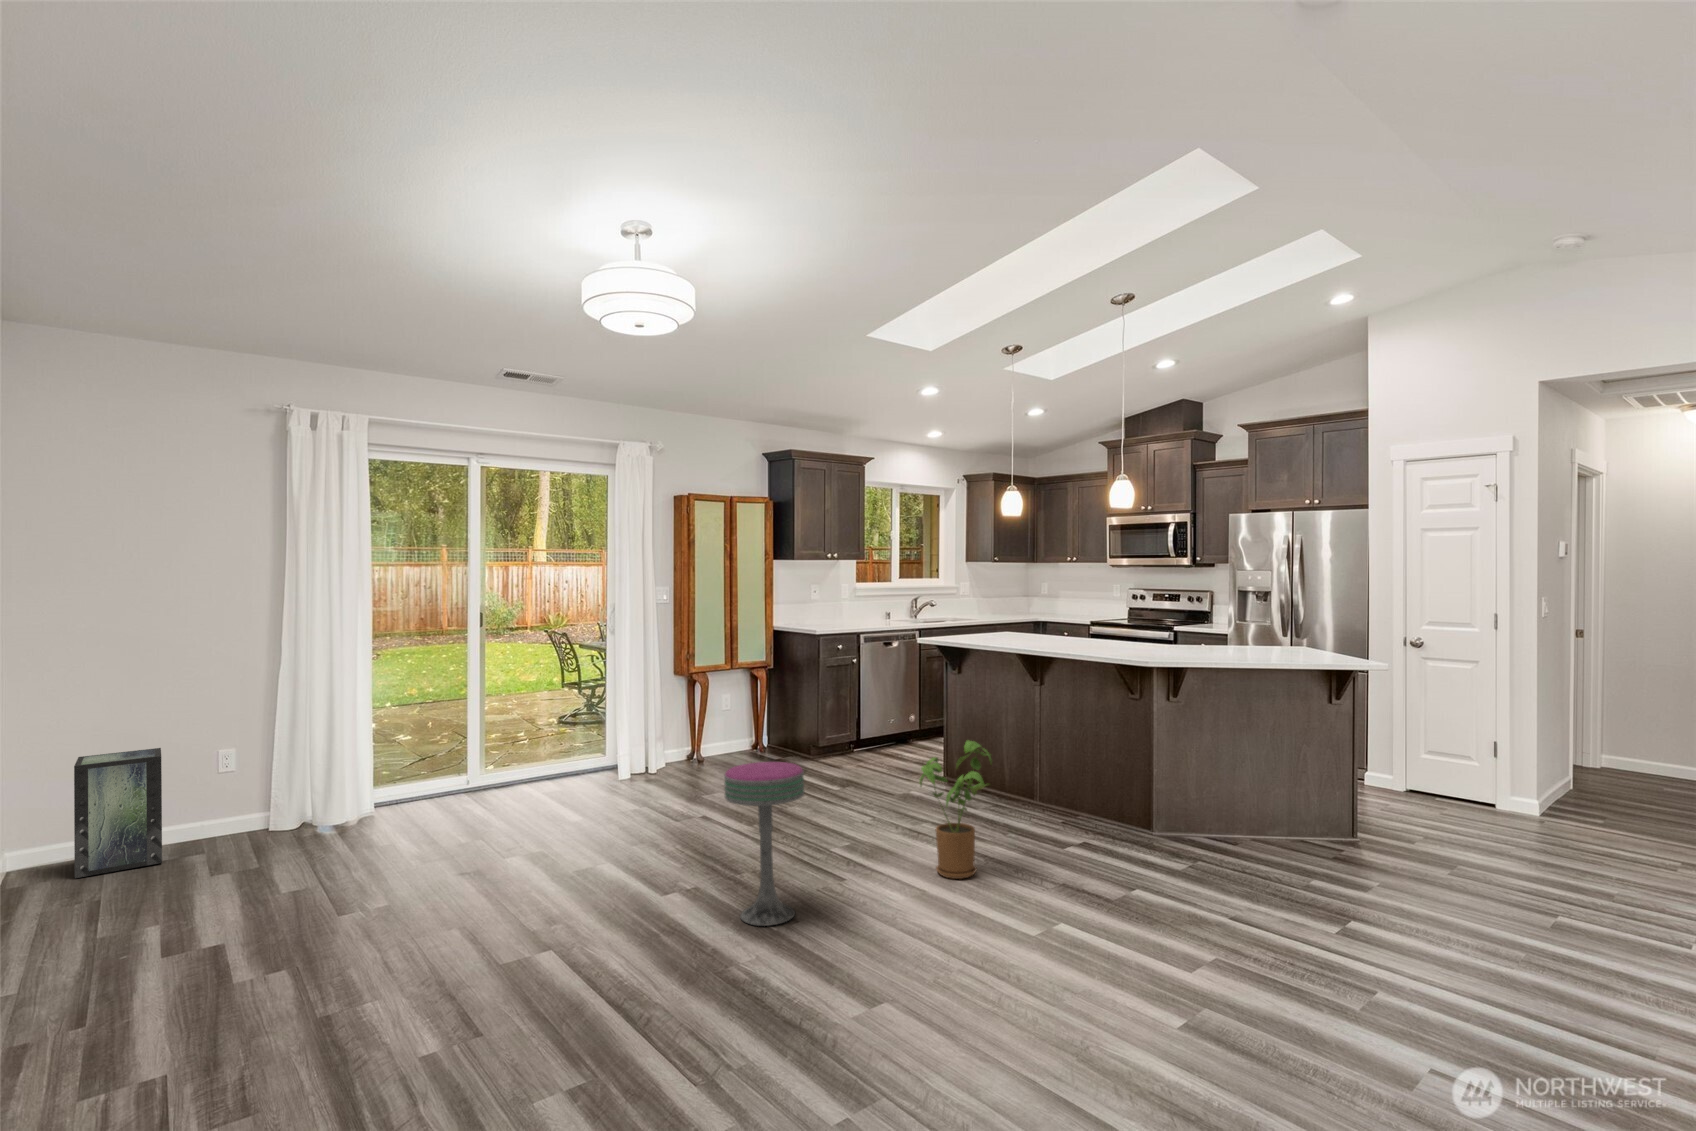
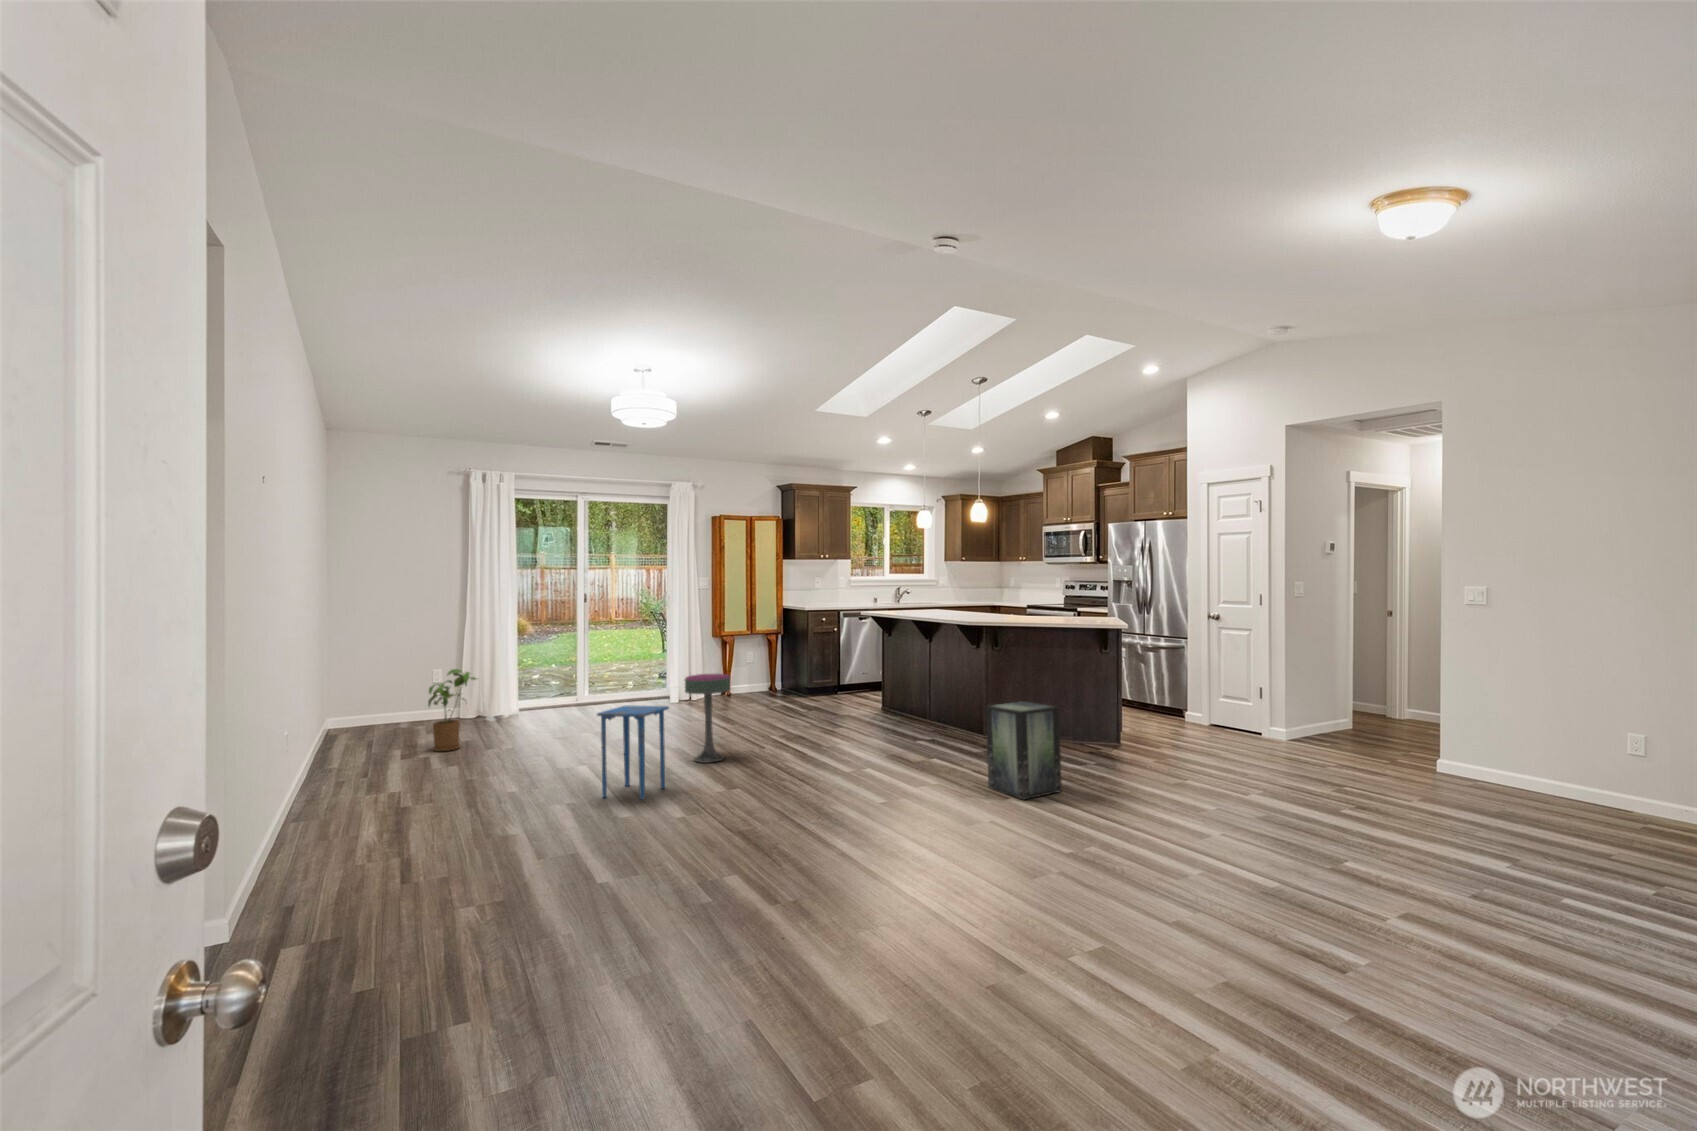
house plant: present [919,740,992,879] -> present [428,669,476,751]
storage box: present [74,748,162,878] -> present [986,701,1062,799]
side table: none [616,849,744,1055] -> present [597,705,669,799]

